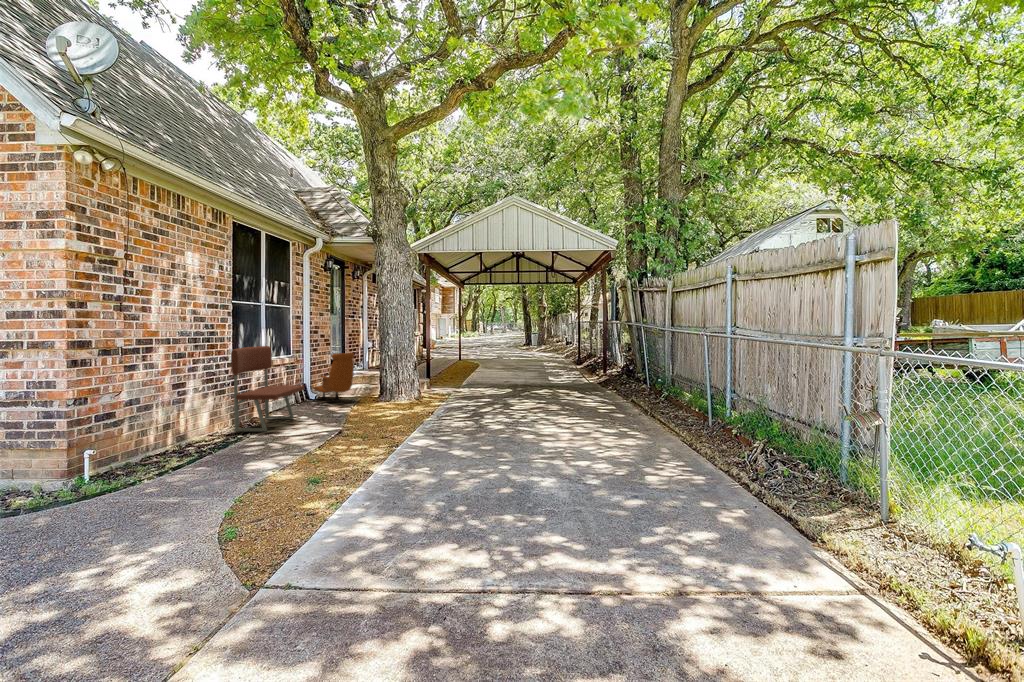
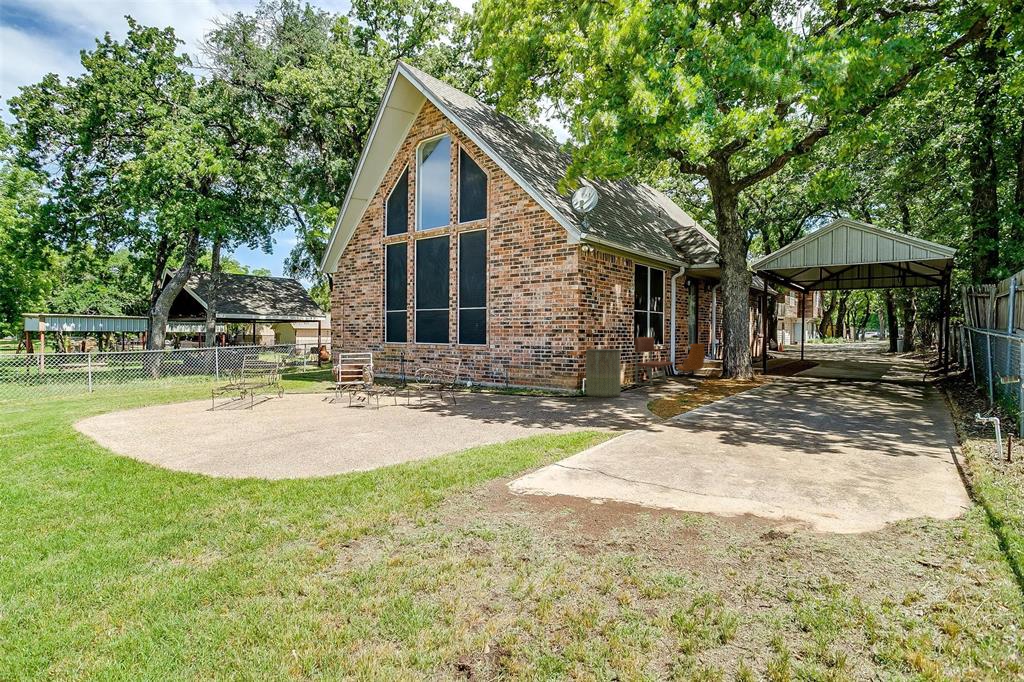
trash can: none [94,379,184,491] -> present [586,349,620,397]

